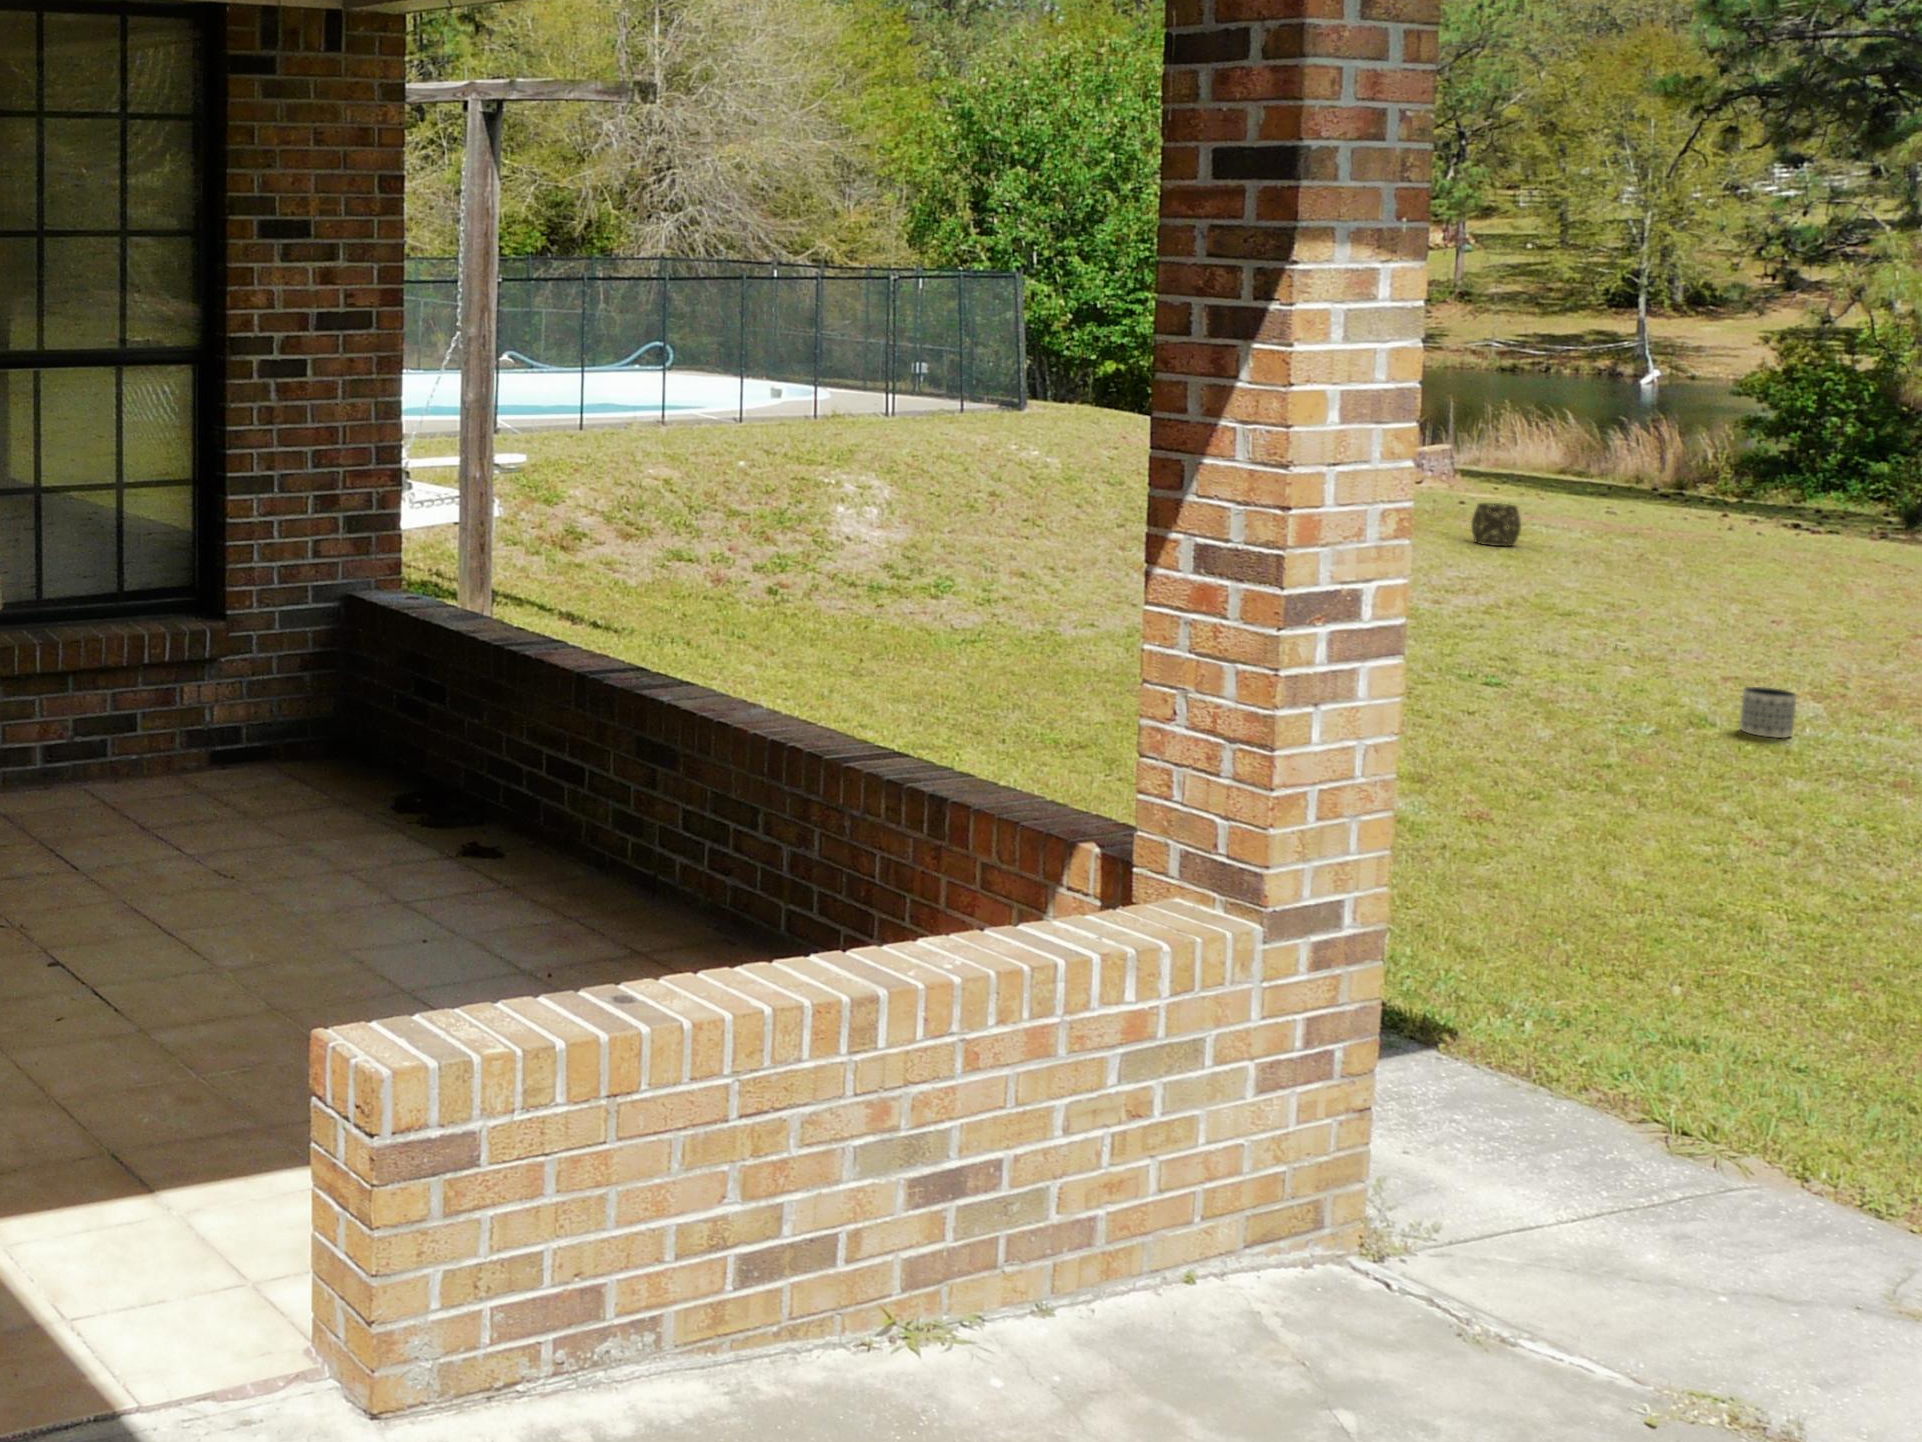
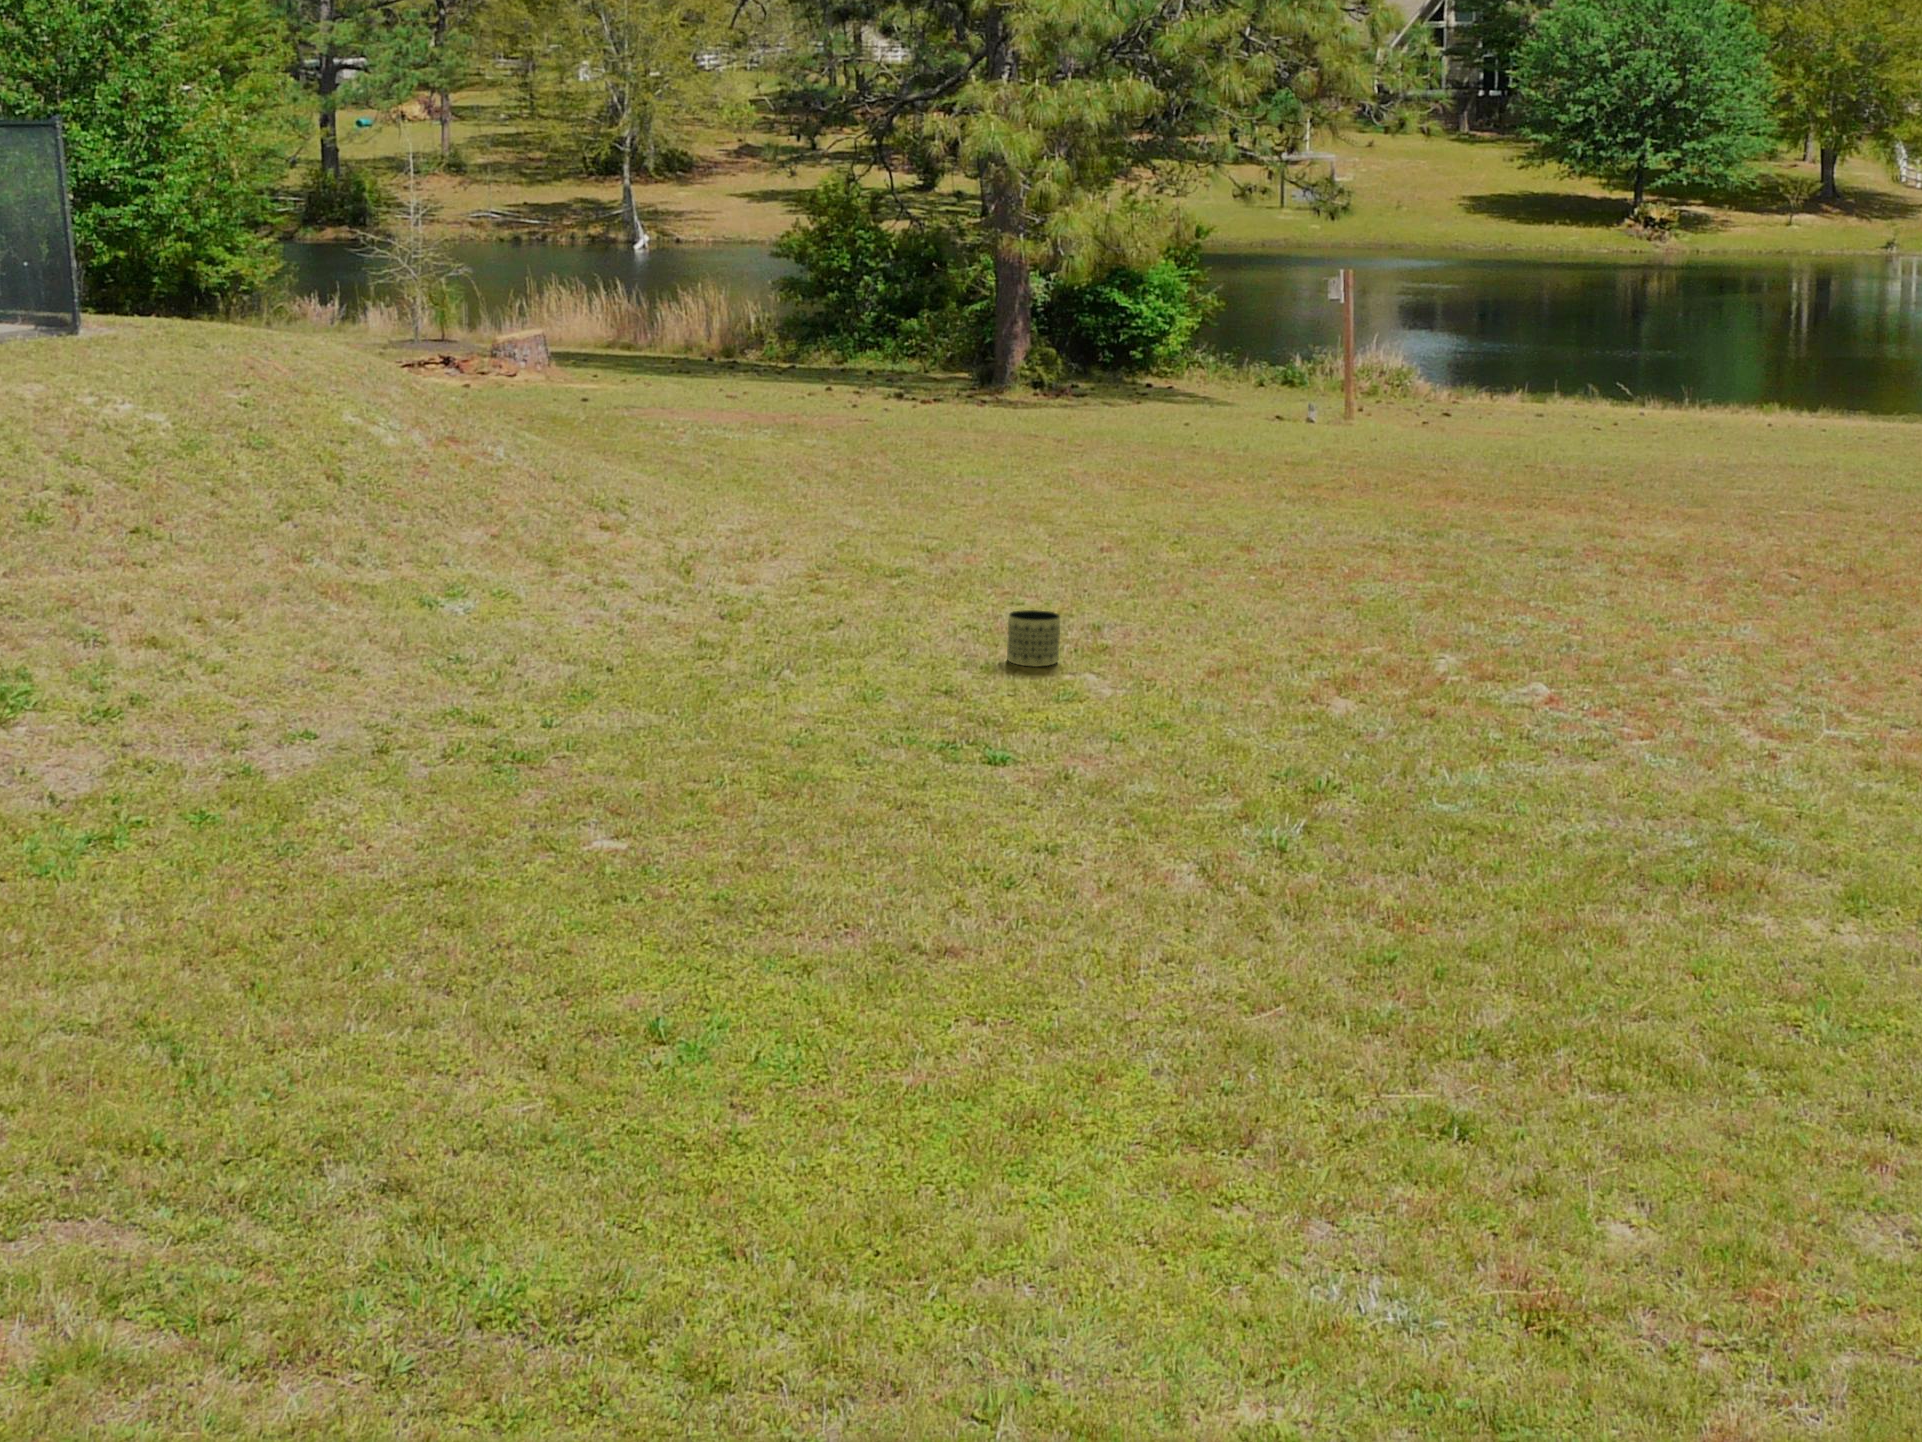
woven basket: present [1472,503,1521,546] -> none [591,396,643,443]

